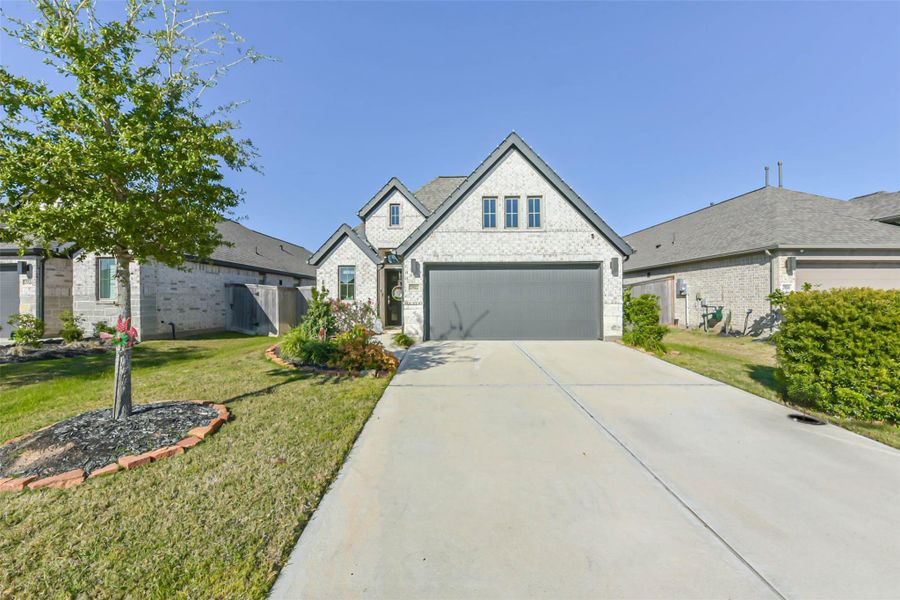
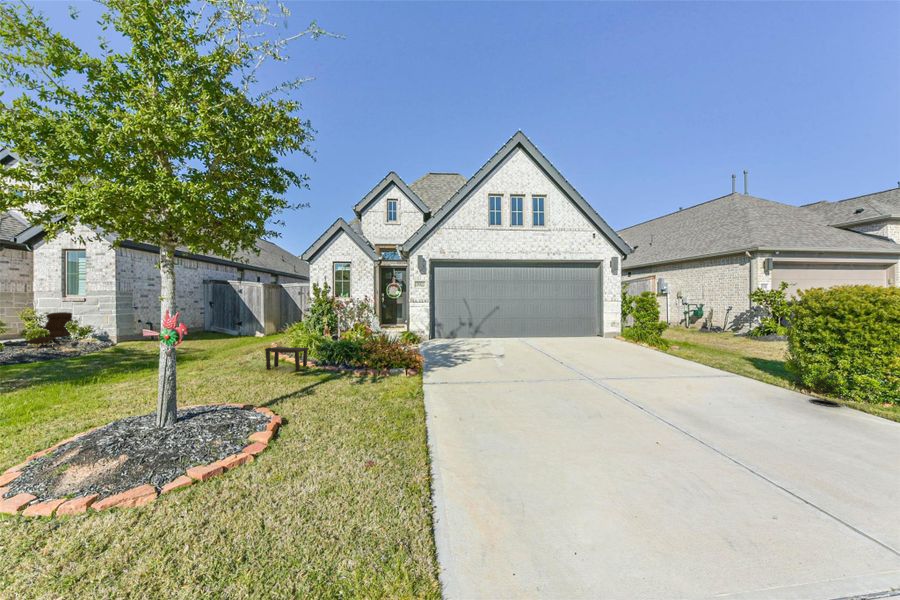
lounge chair: none [65,314,106,346] -> present [28,312,72,347]
bench: none [245,347,285,371] -> present [265,346,308,371]

